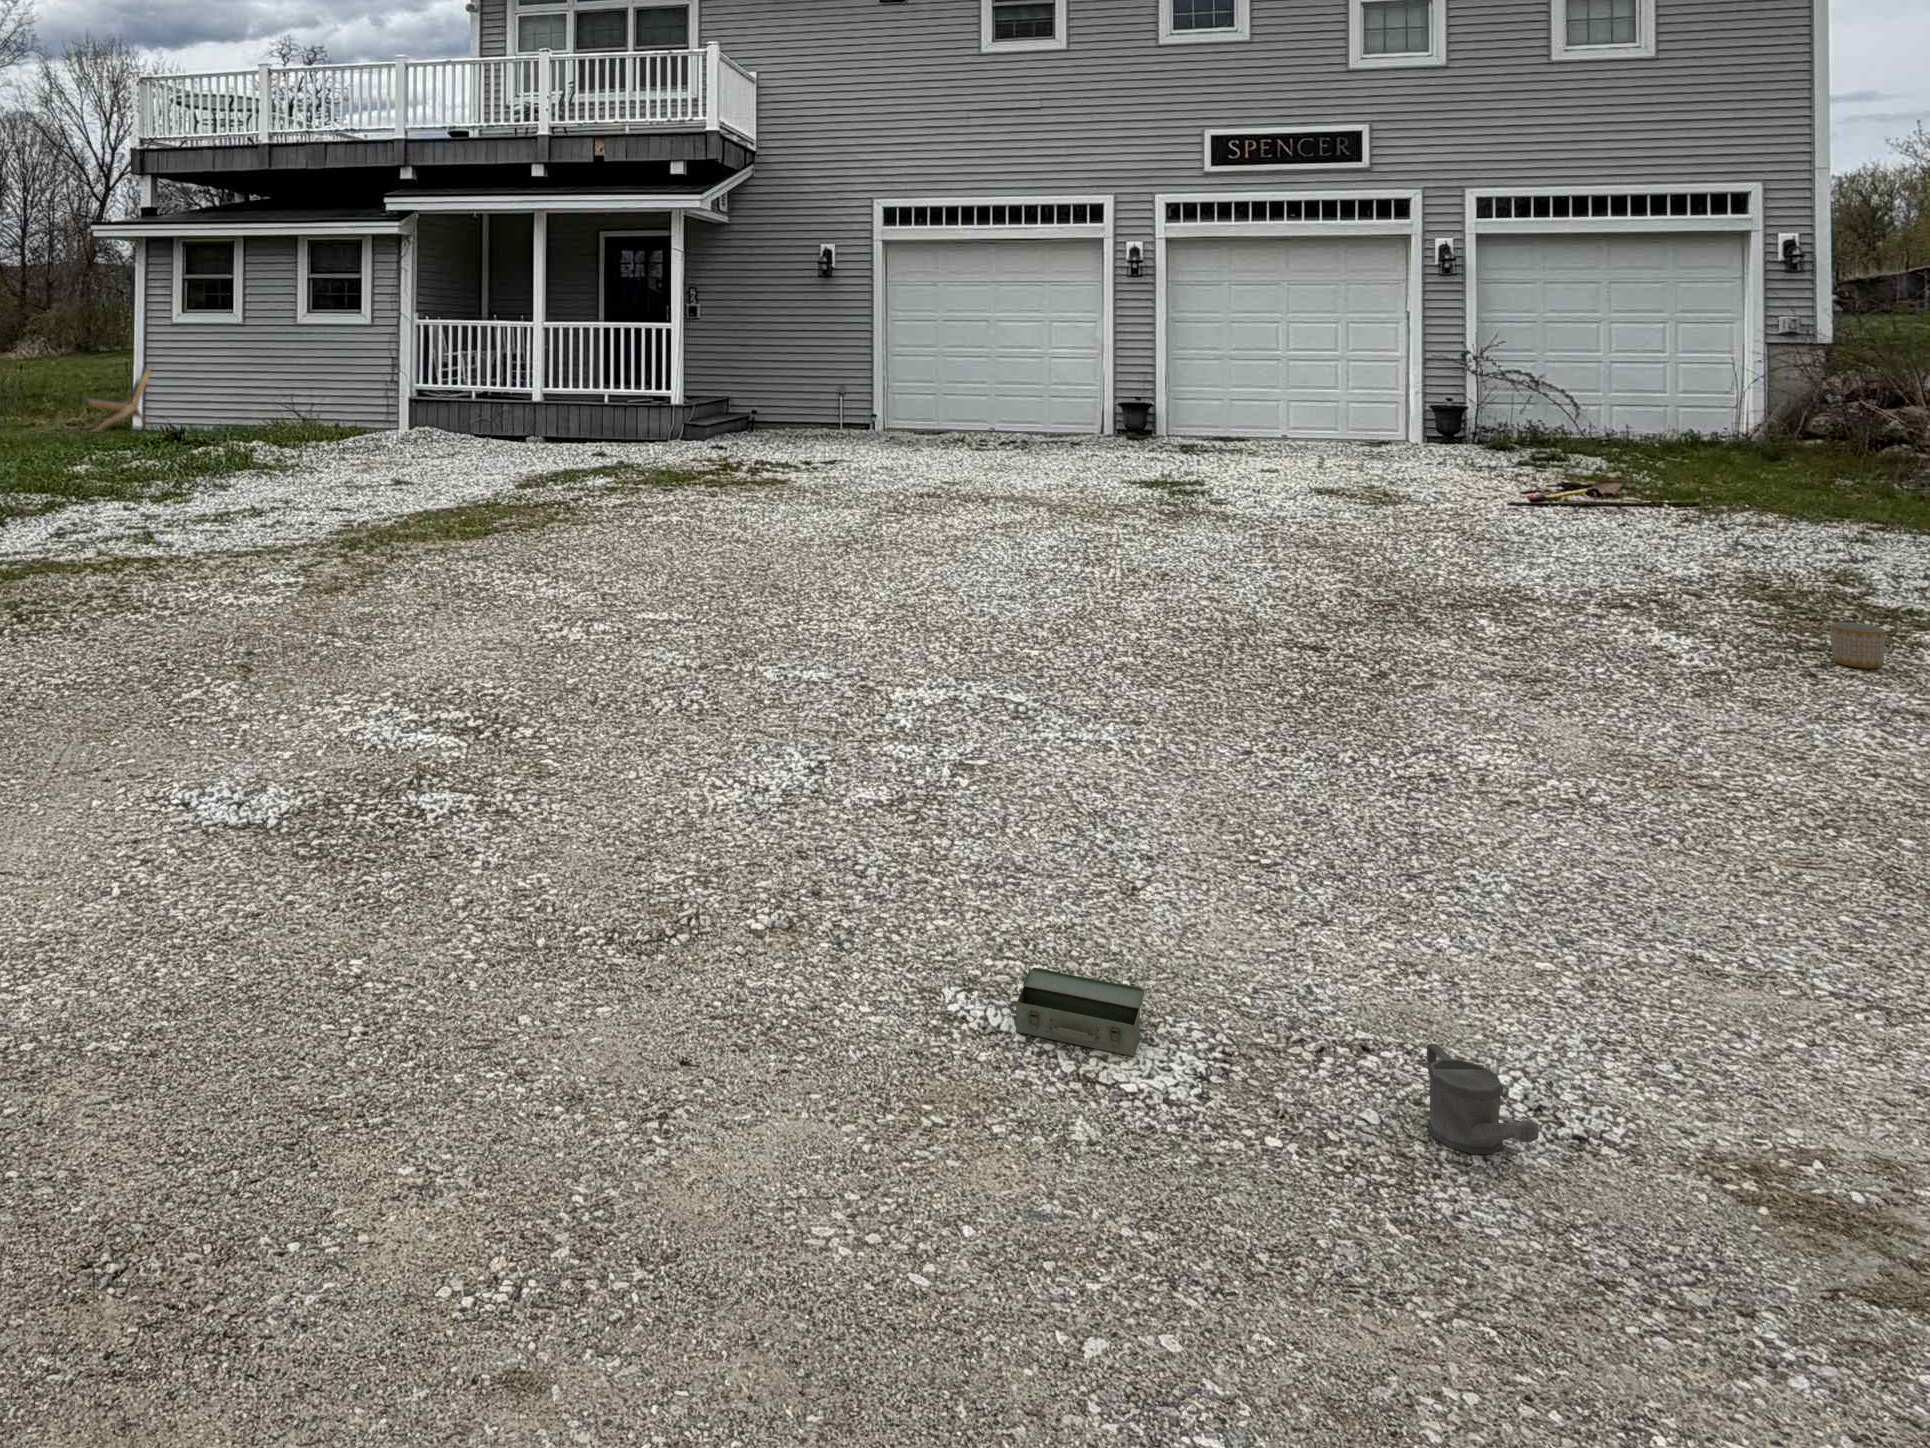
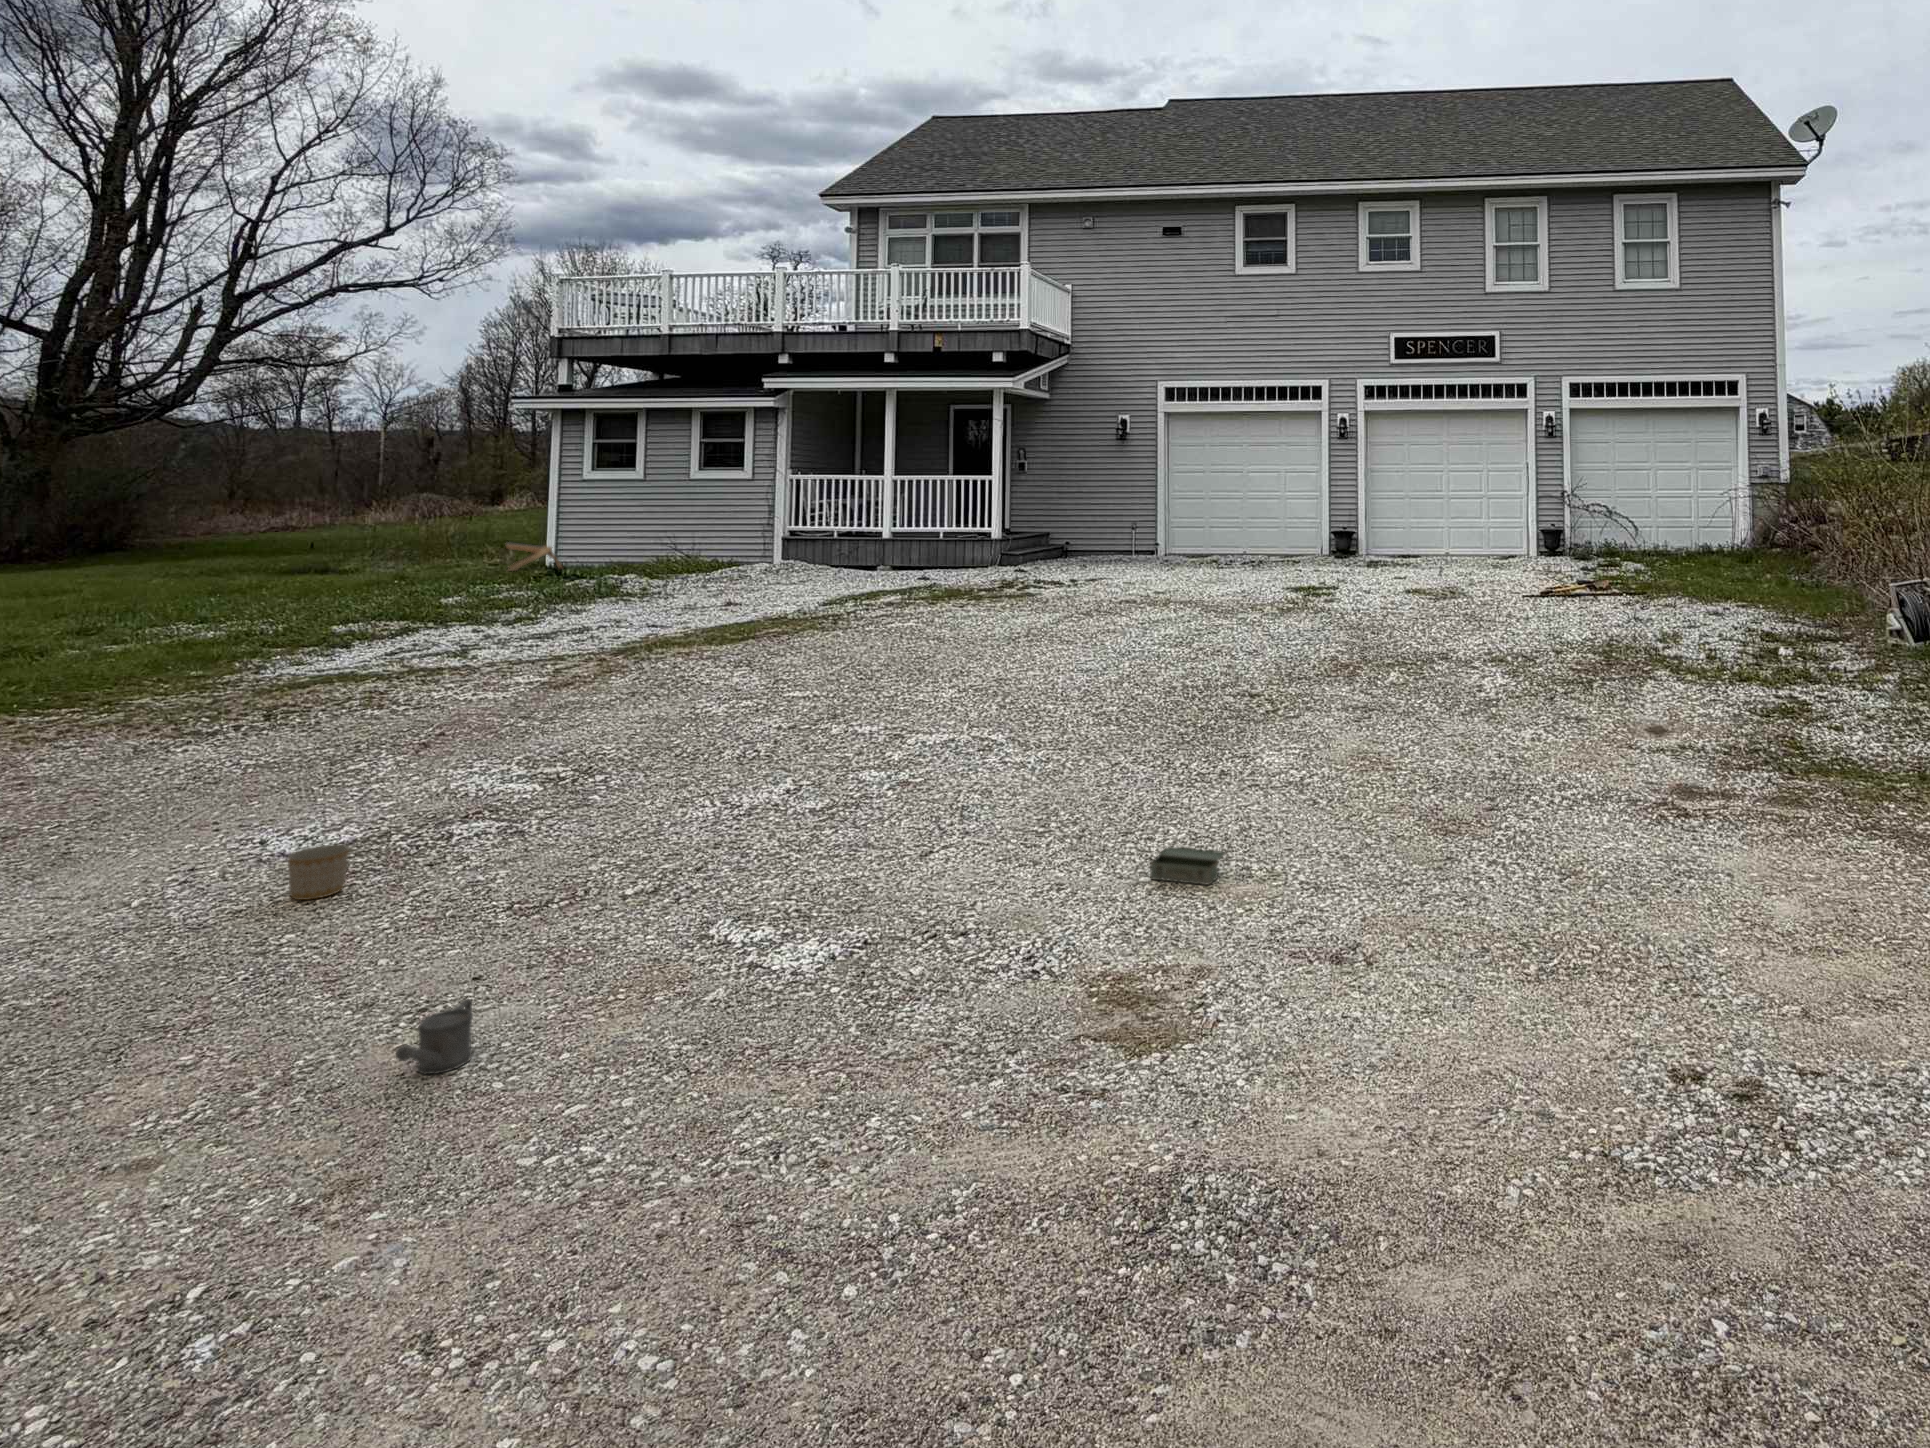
planter: present [1830,622,1886,669] -> present [288,844,349,900]
toolbox: present [1016,968,1144,1056] -> present [1150,847,1225,885]
watering can: present [1427,1044,1539,1154] -> present [396,999,473,1074]

